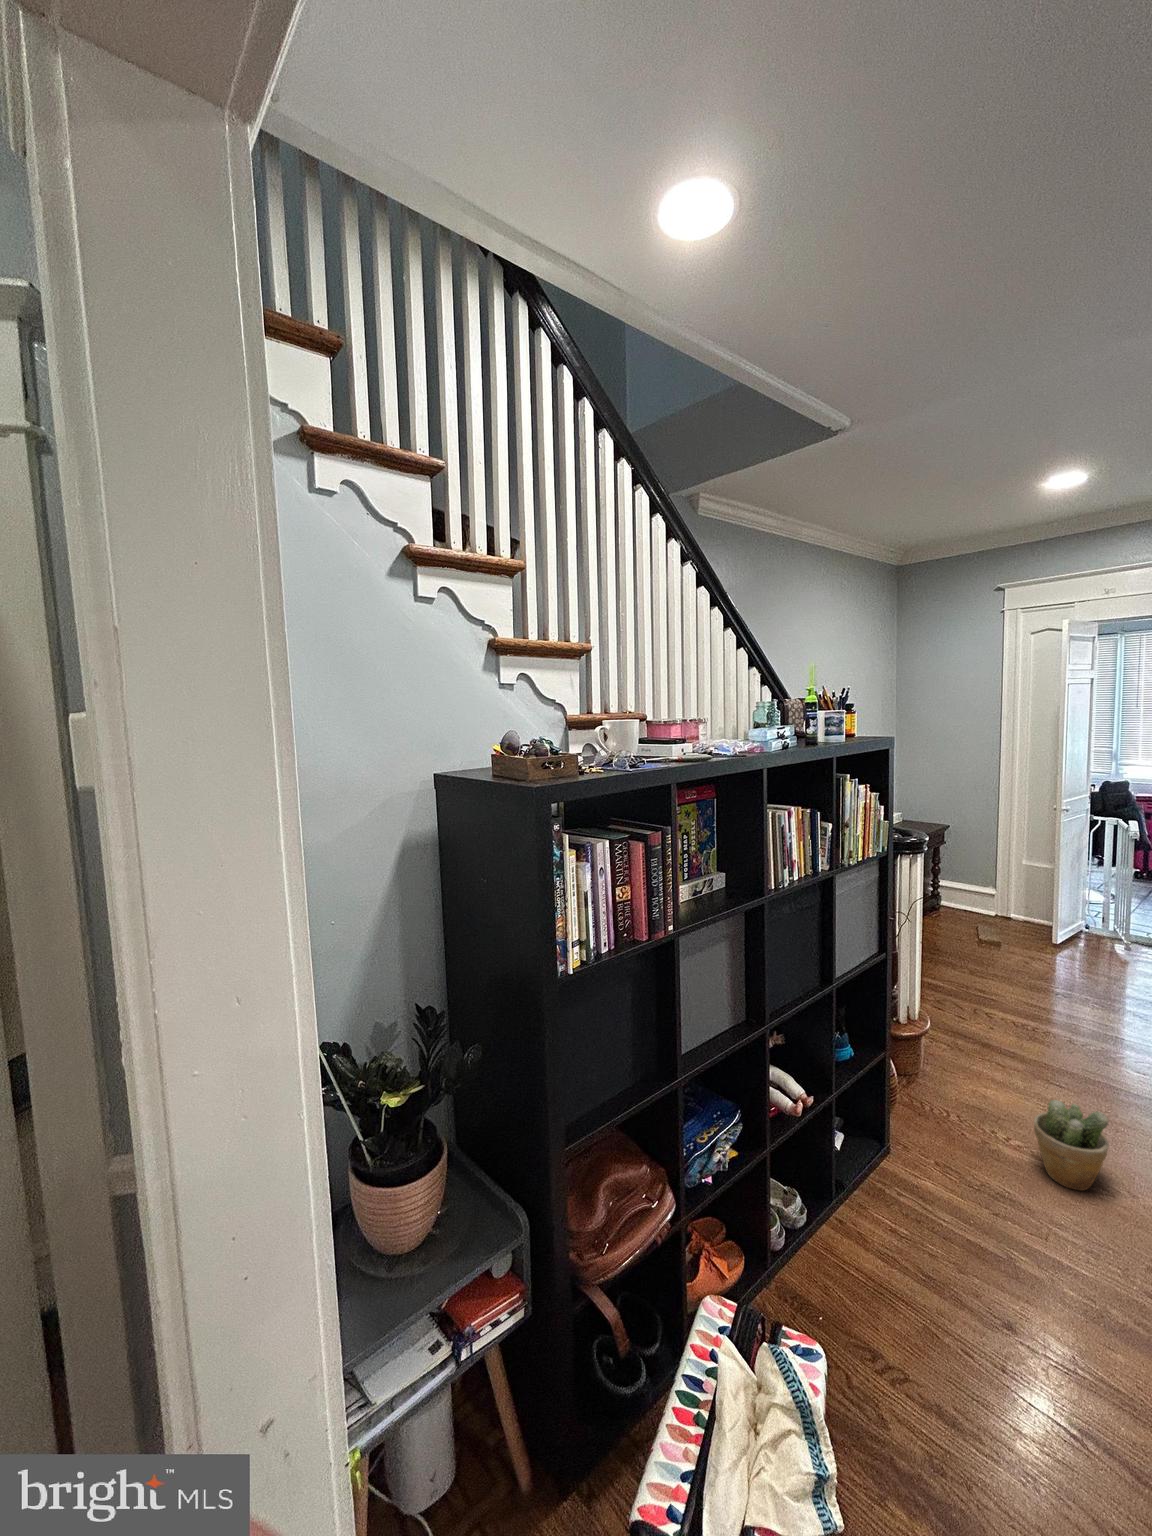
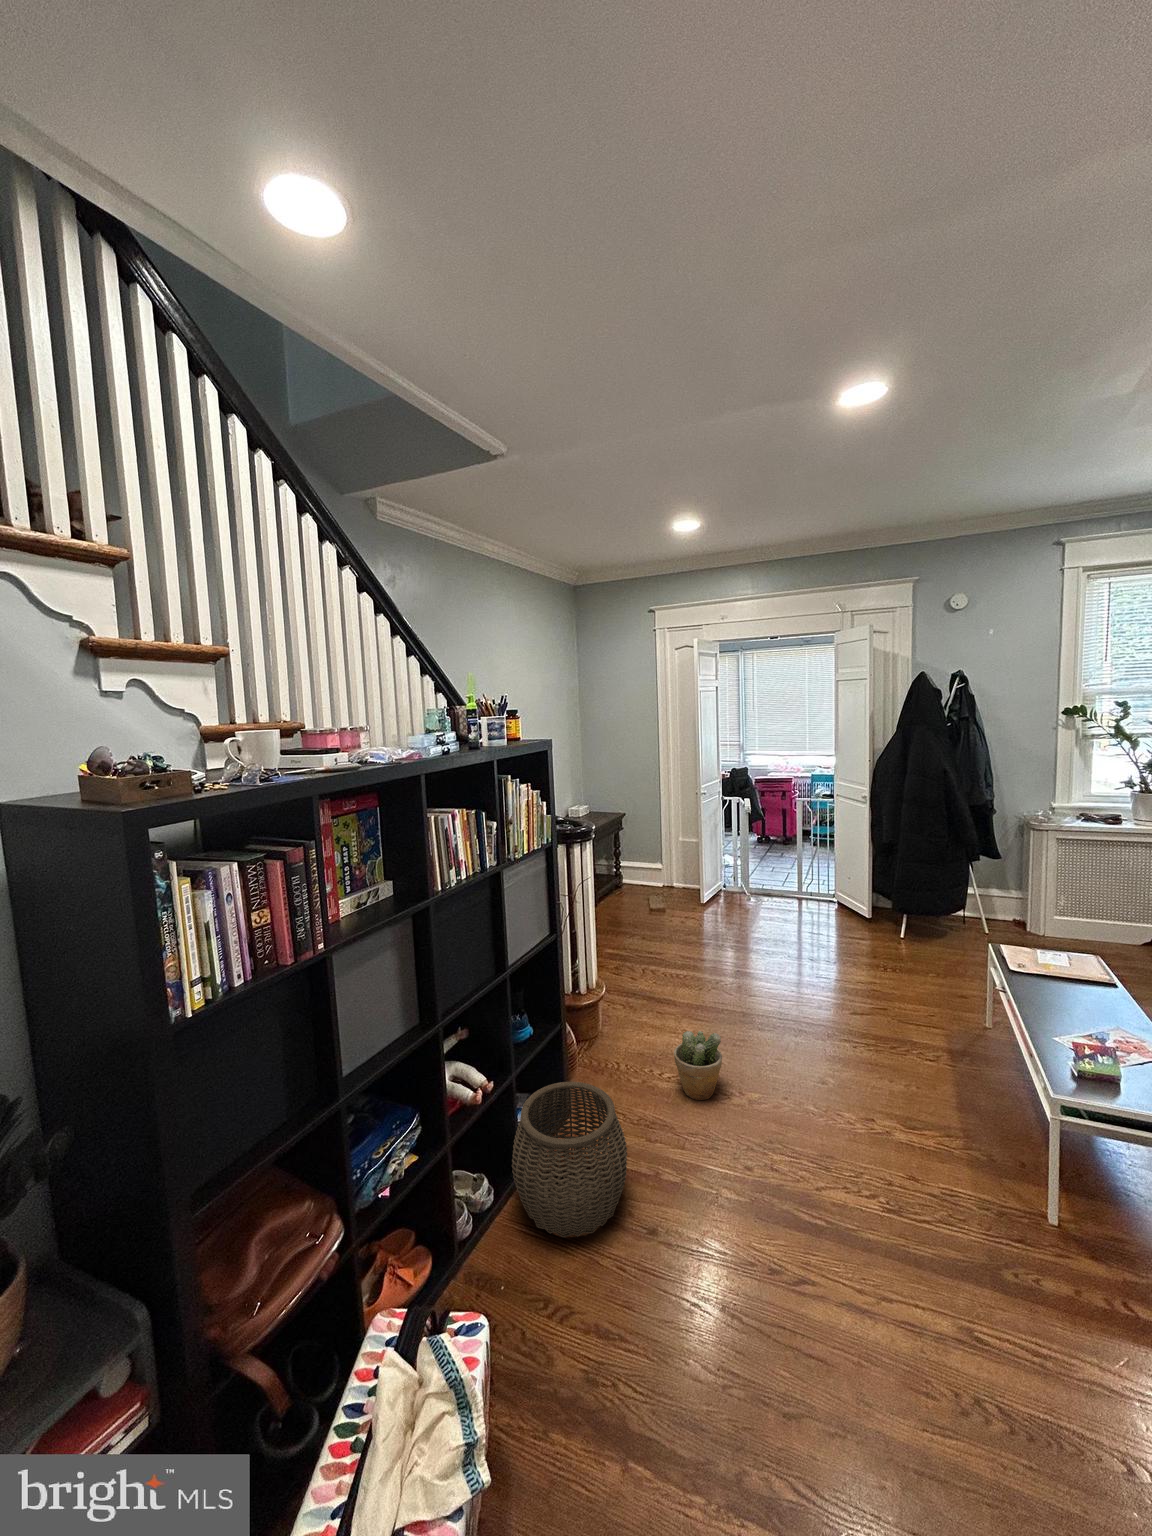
woven basket: none [832,1119,978,1301] -> present [512,1082,627,1238]

